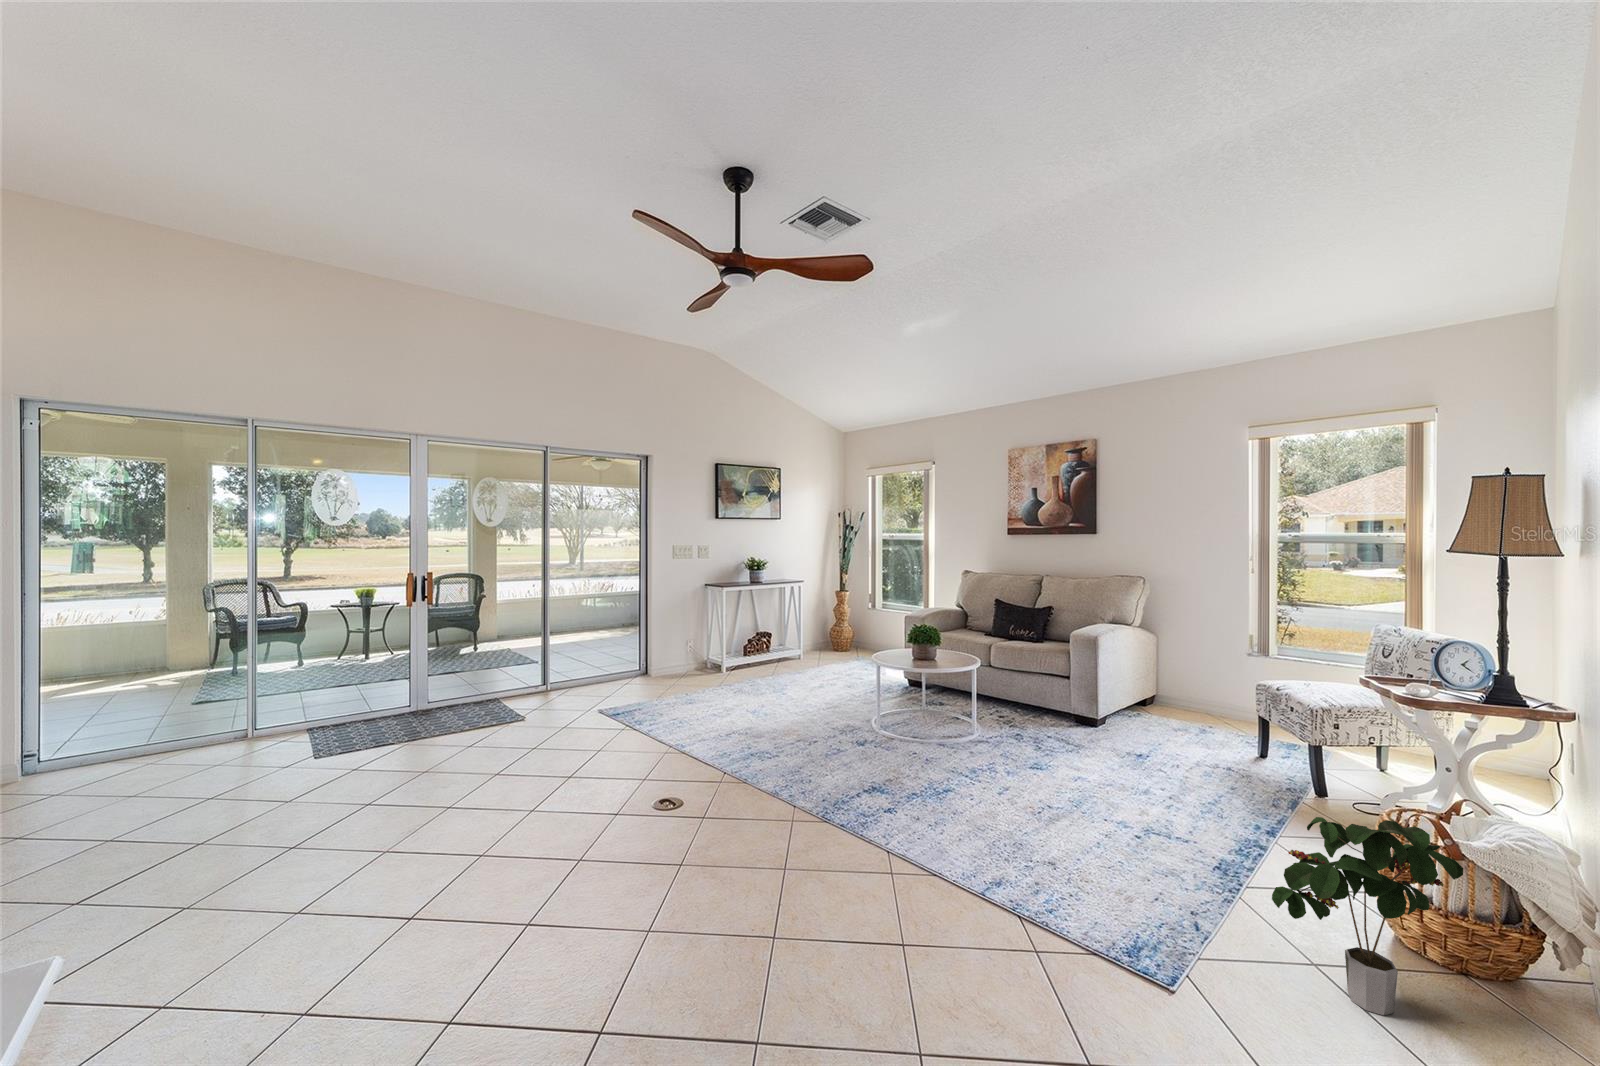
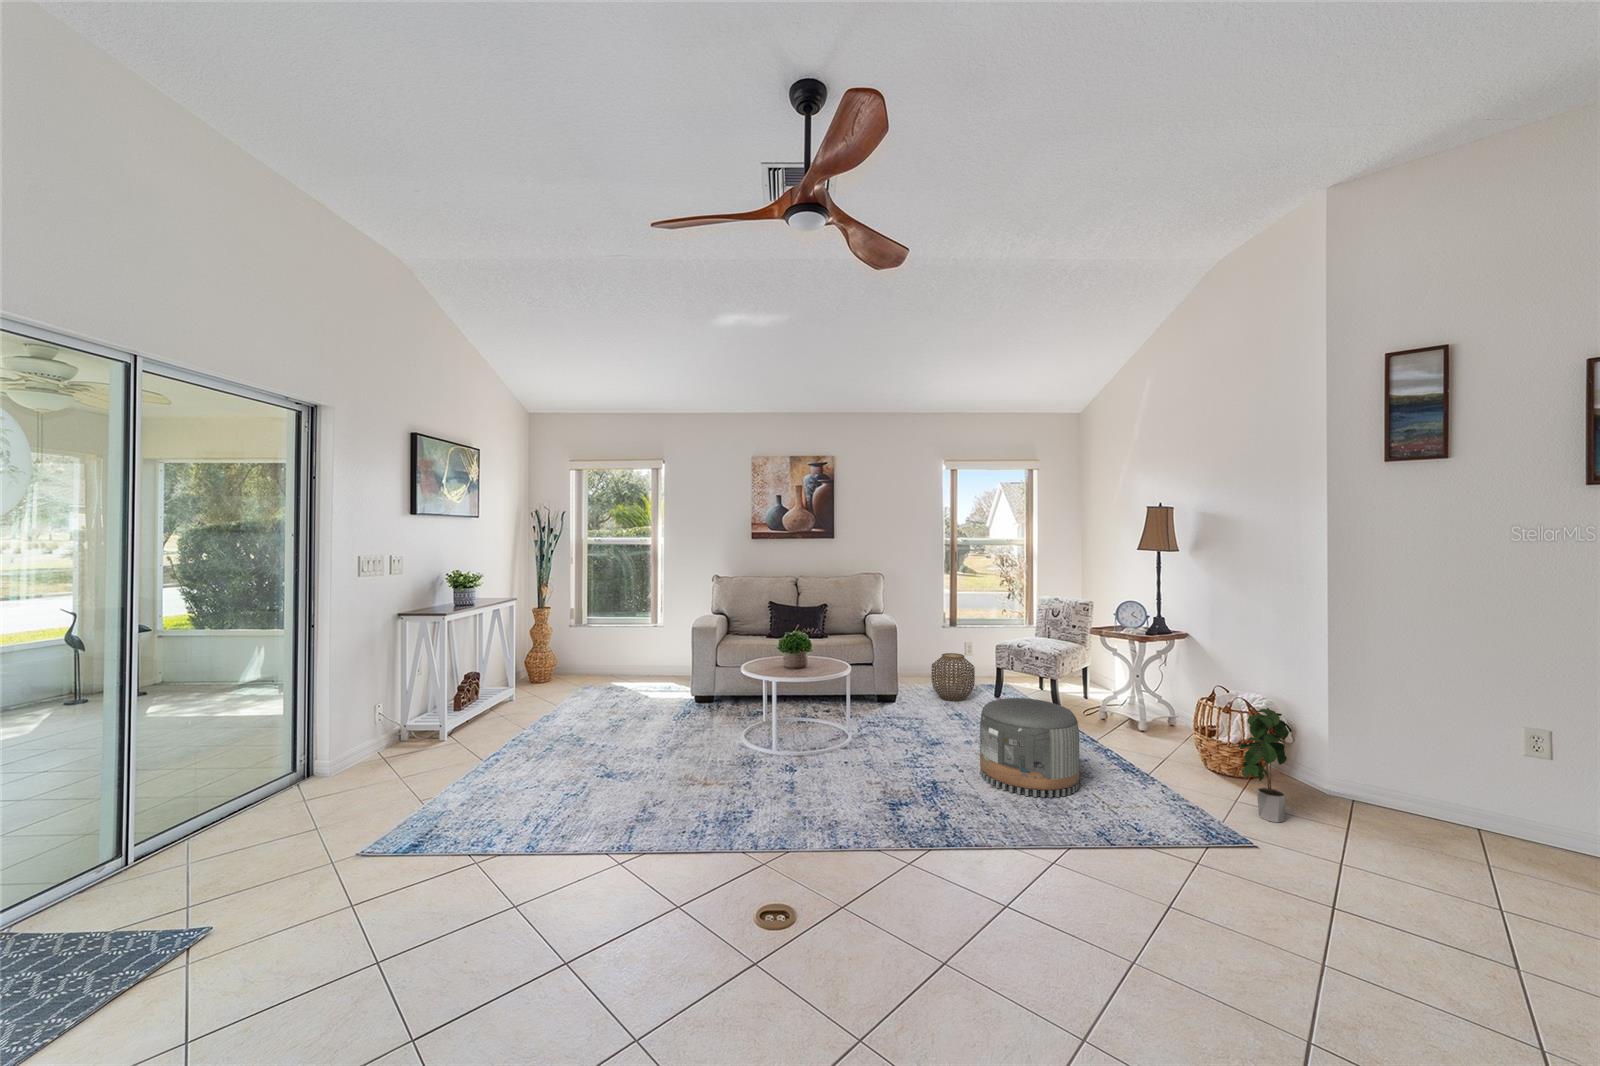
woven basket: none [1156,682,1220,746] -> present [932,653,975,701]
pouf: none [1020,728,1146,858] -> present [980,698,1079,797]

